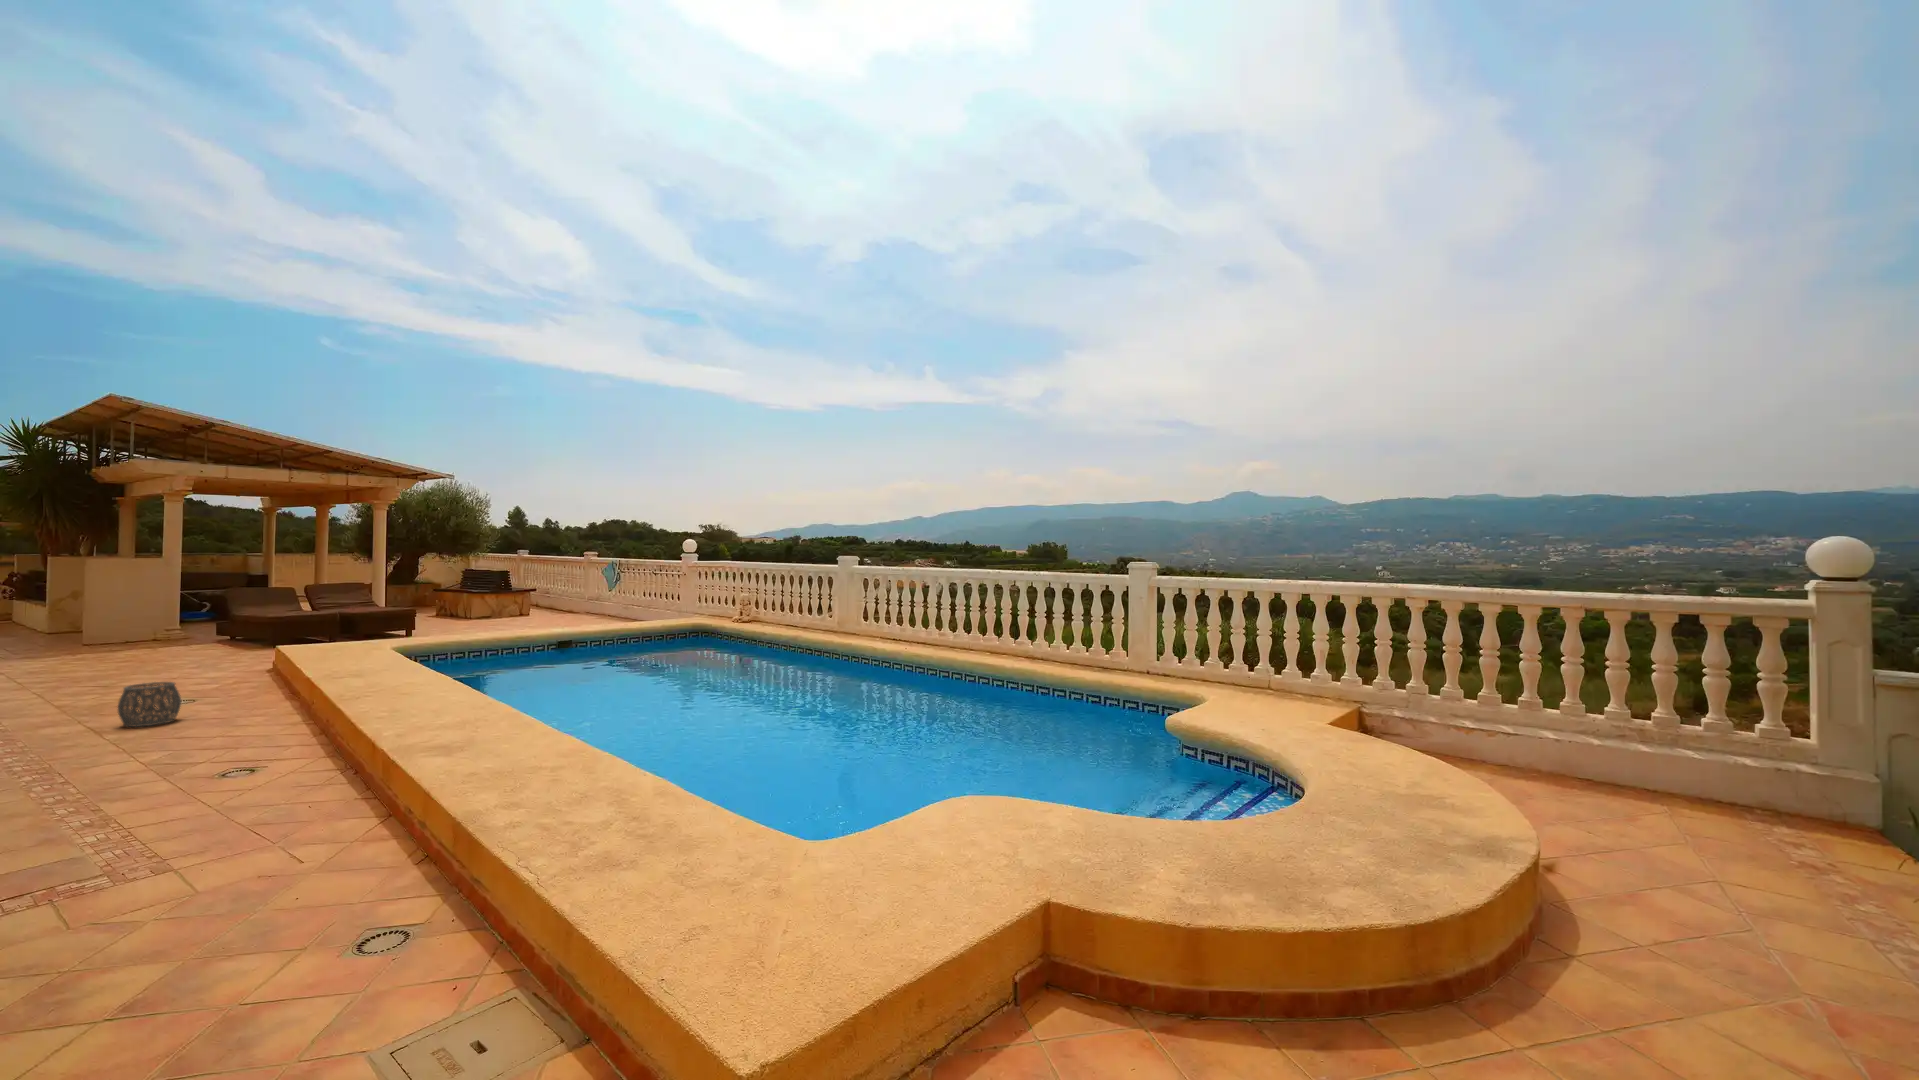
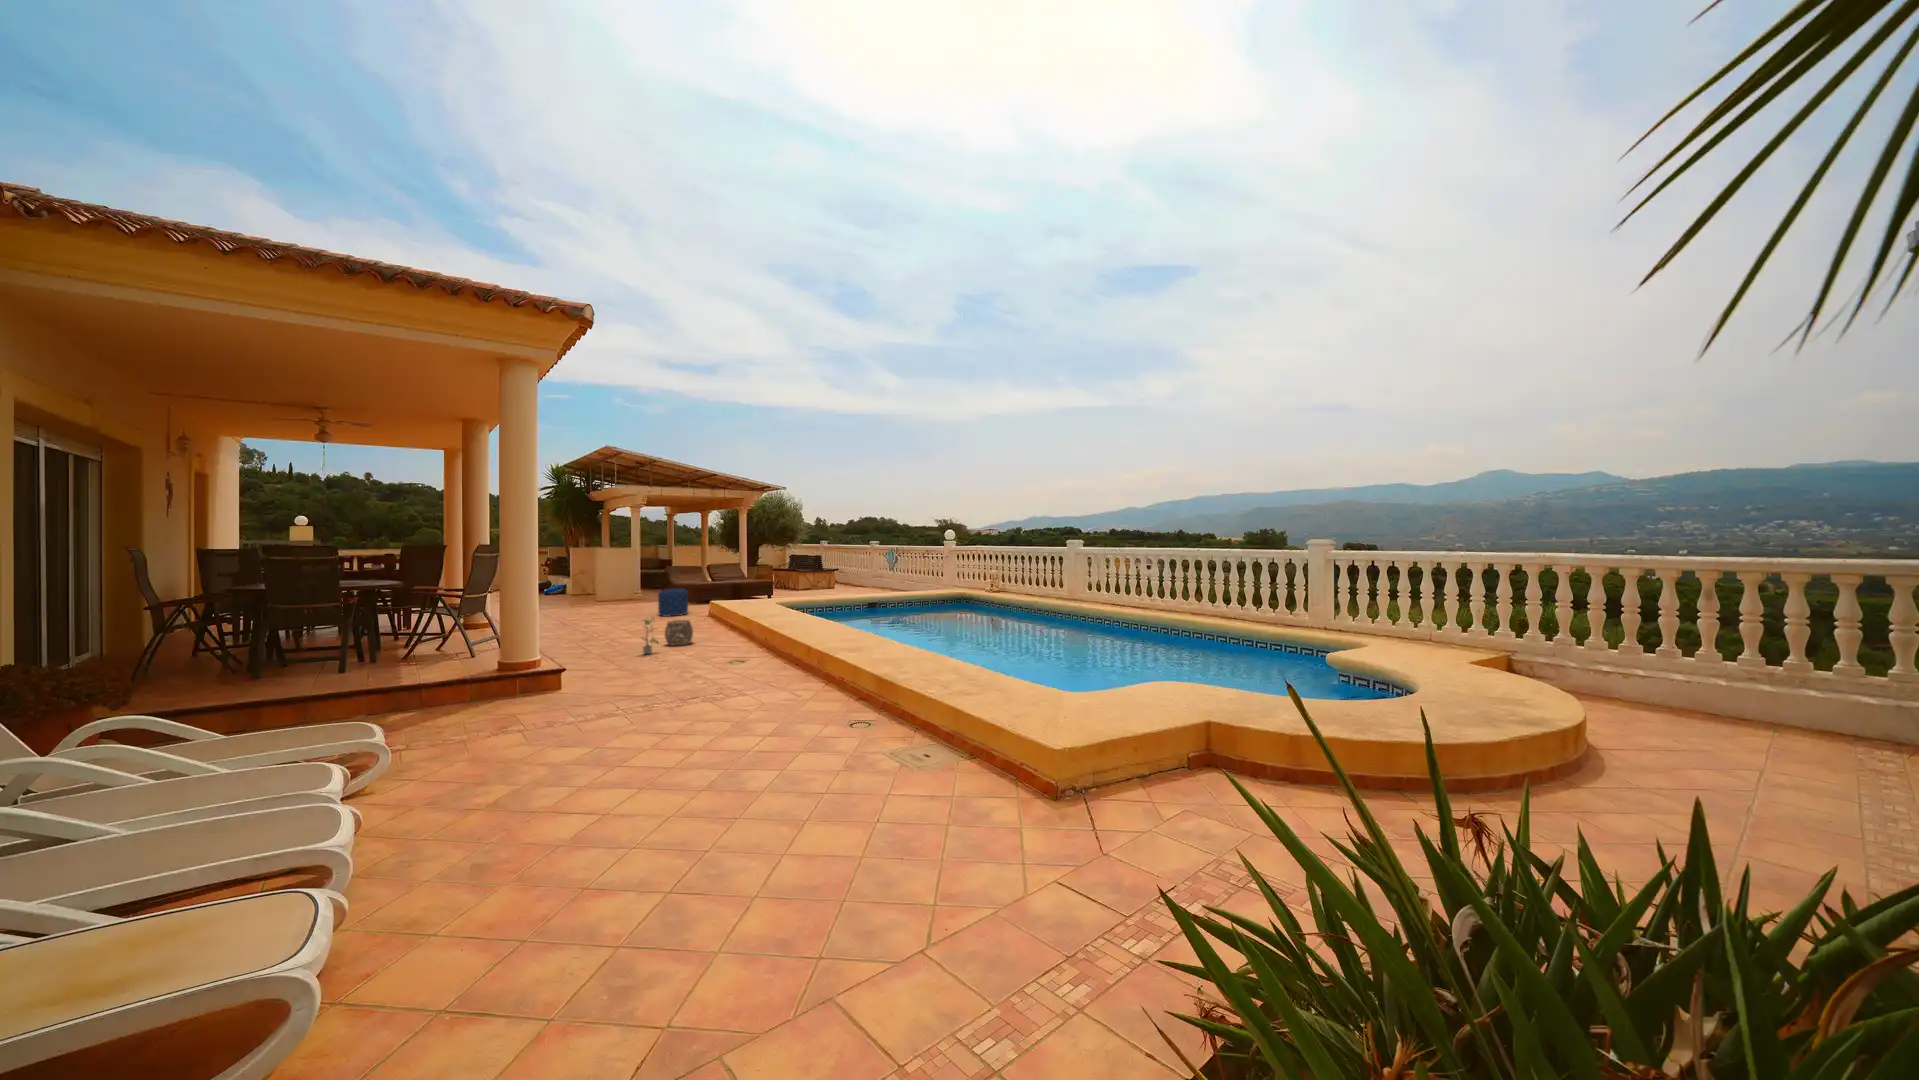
pouf: none [174,624,235,670] -> present [658,588,688,617]
potted plant: none [36,679,93,748] -> present [642,619,658,654]

